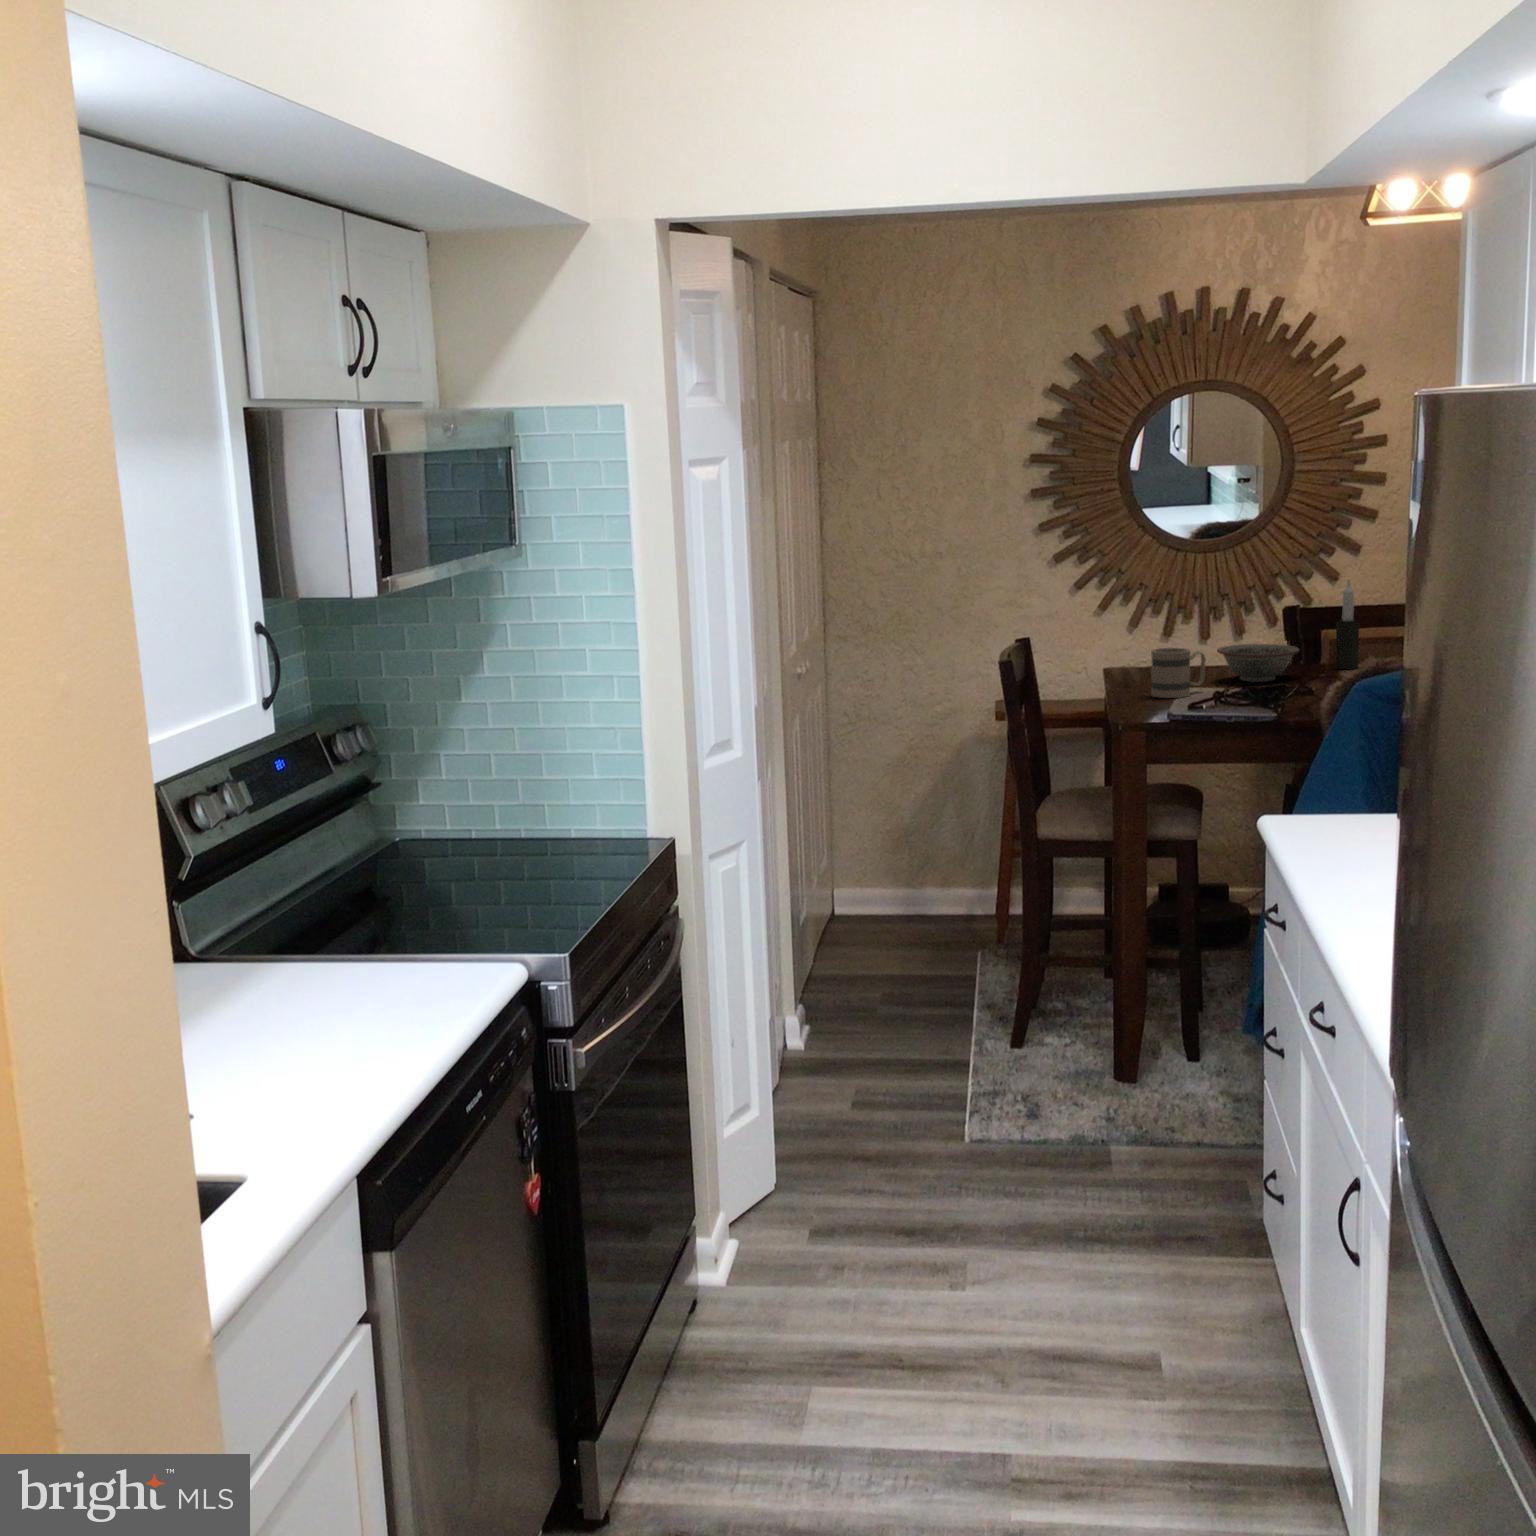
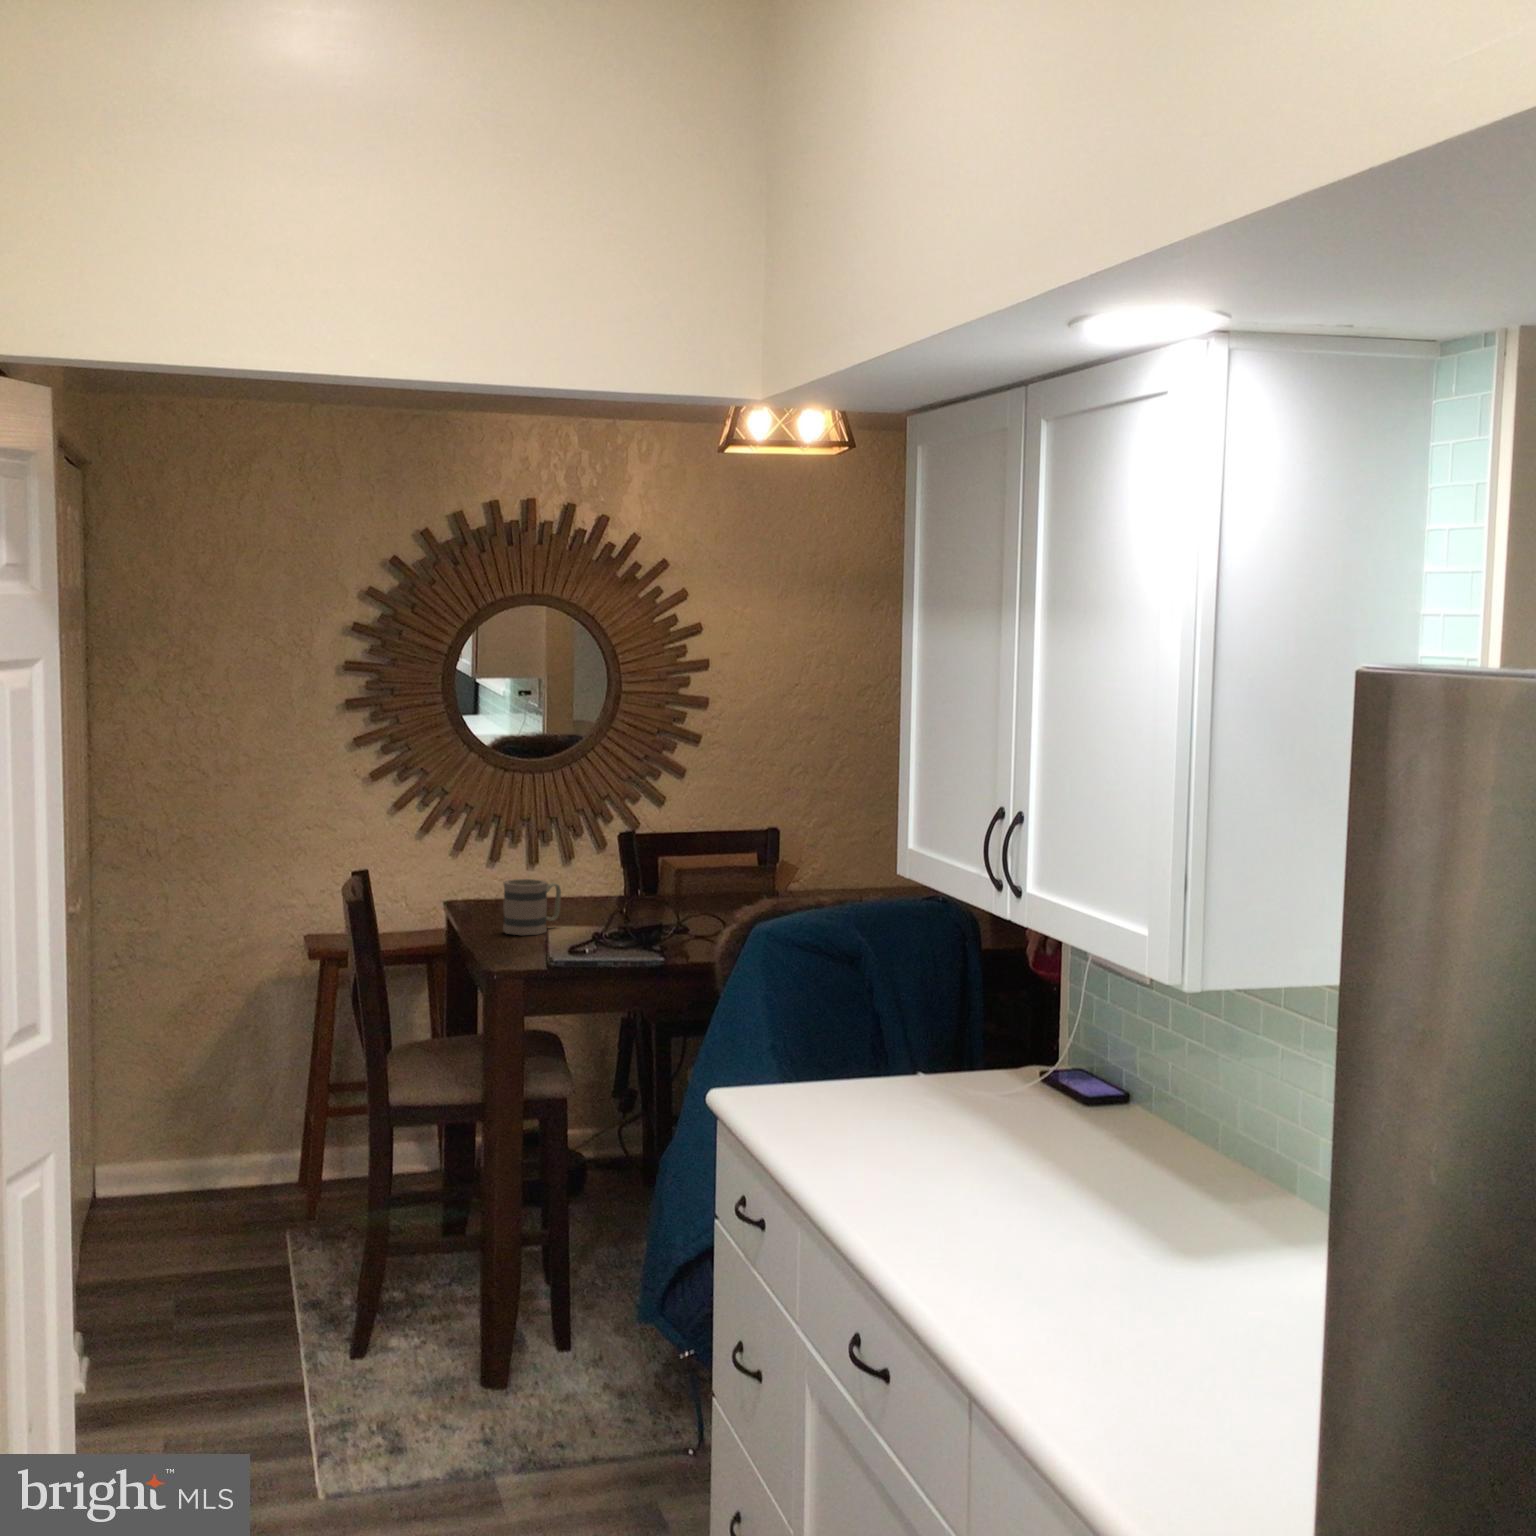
candle: present [1335,579,1359,669] -> none [681,806,705,900]
decorative bowl: present [1217,644,1299,682] -> none [566,873,651,915]

